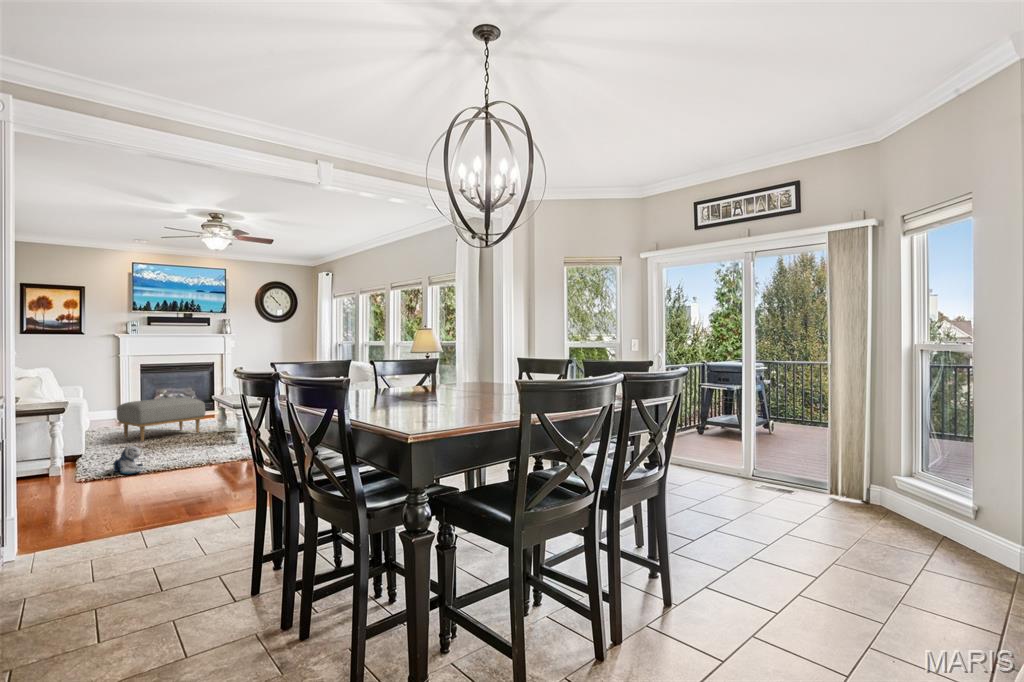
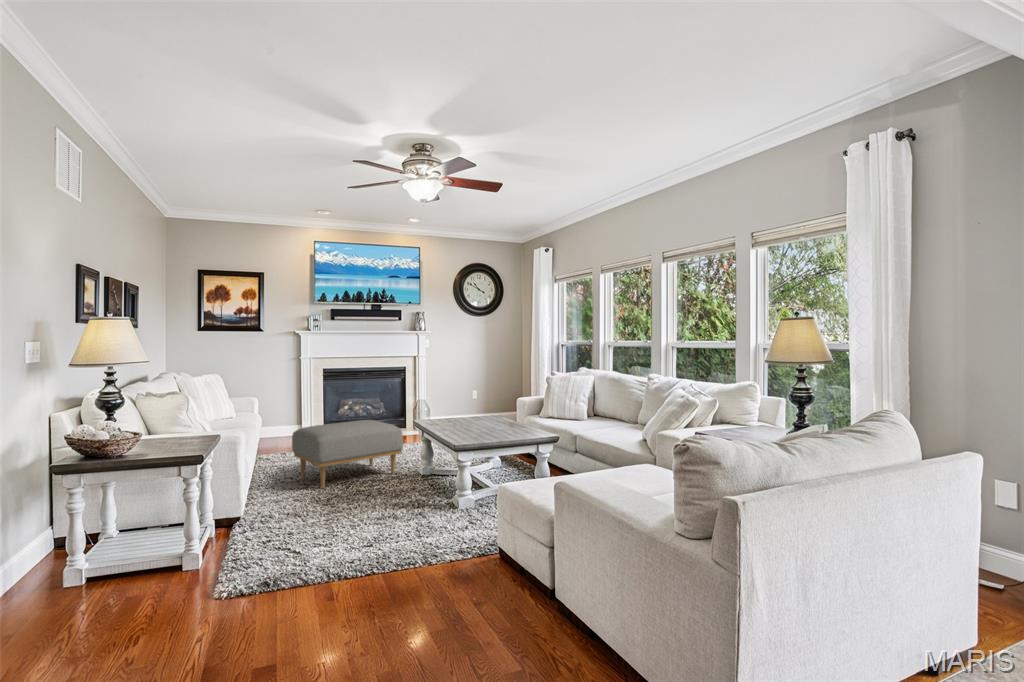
plush toy: present [114,446,143,474] -> none [274,526,320,583]

